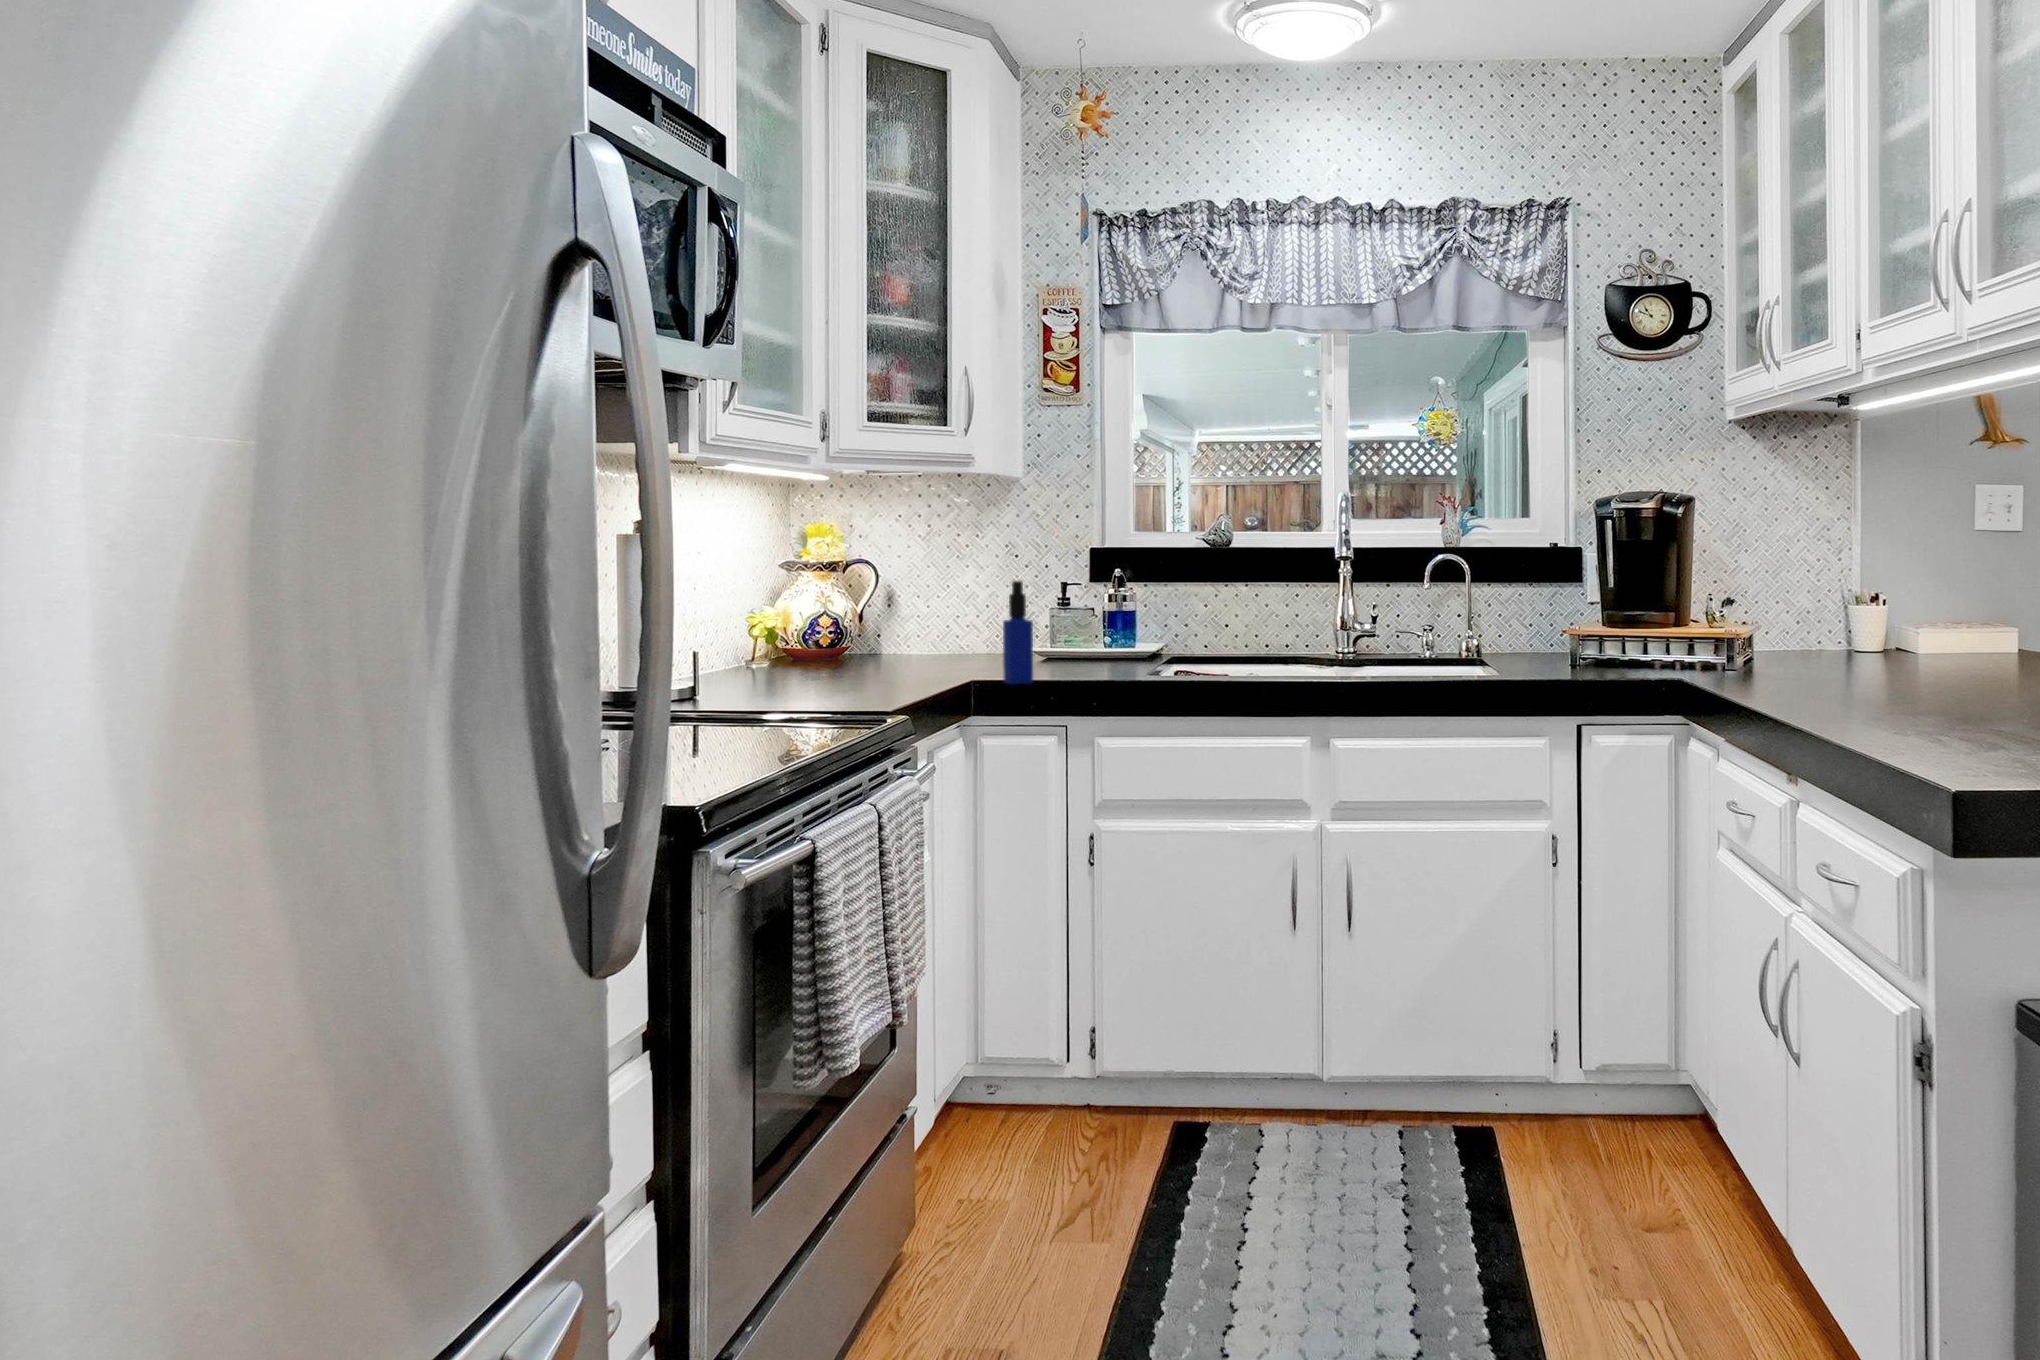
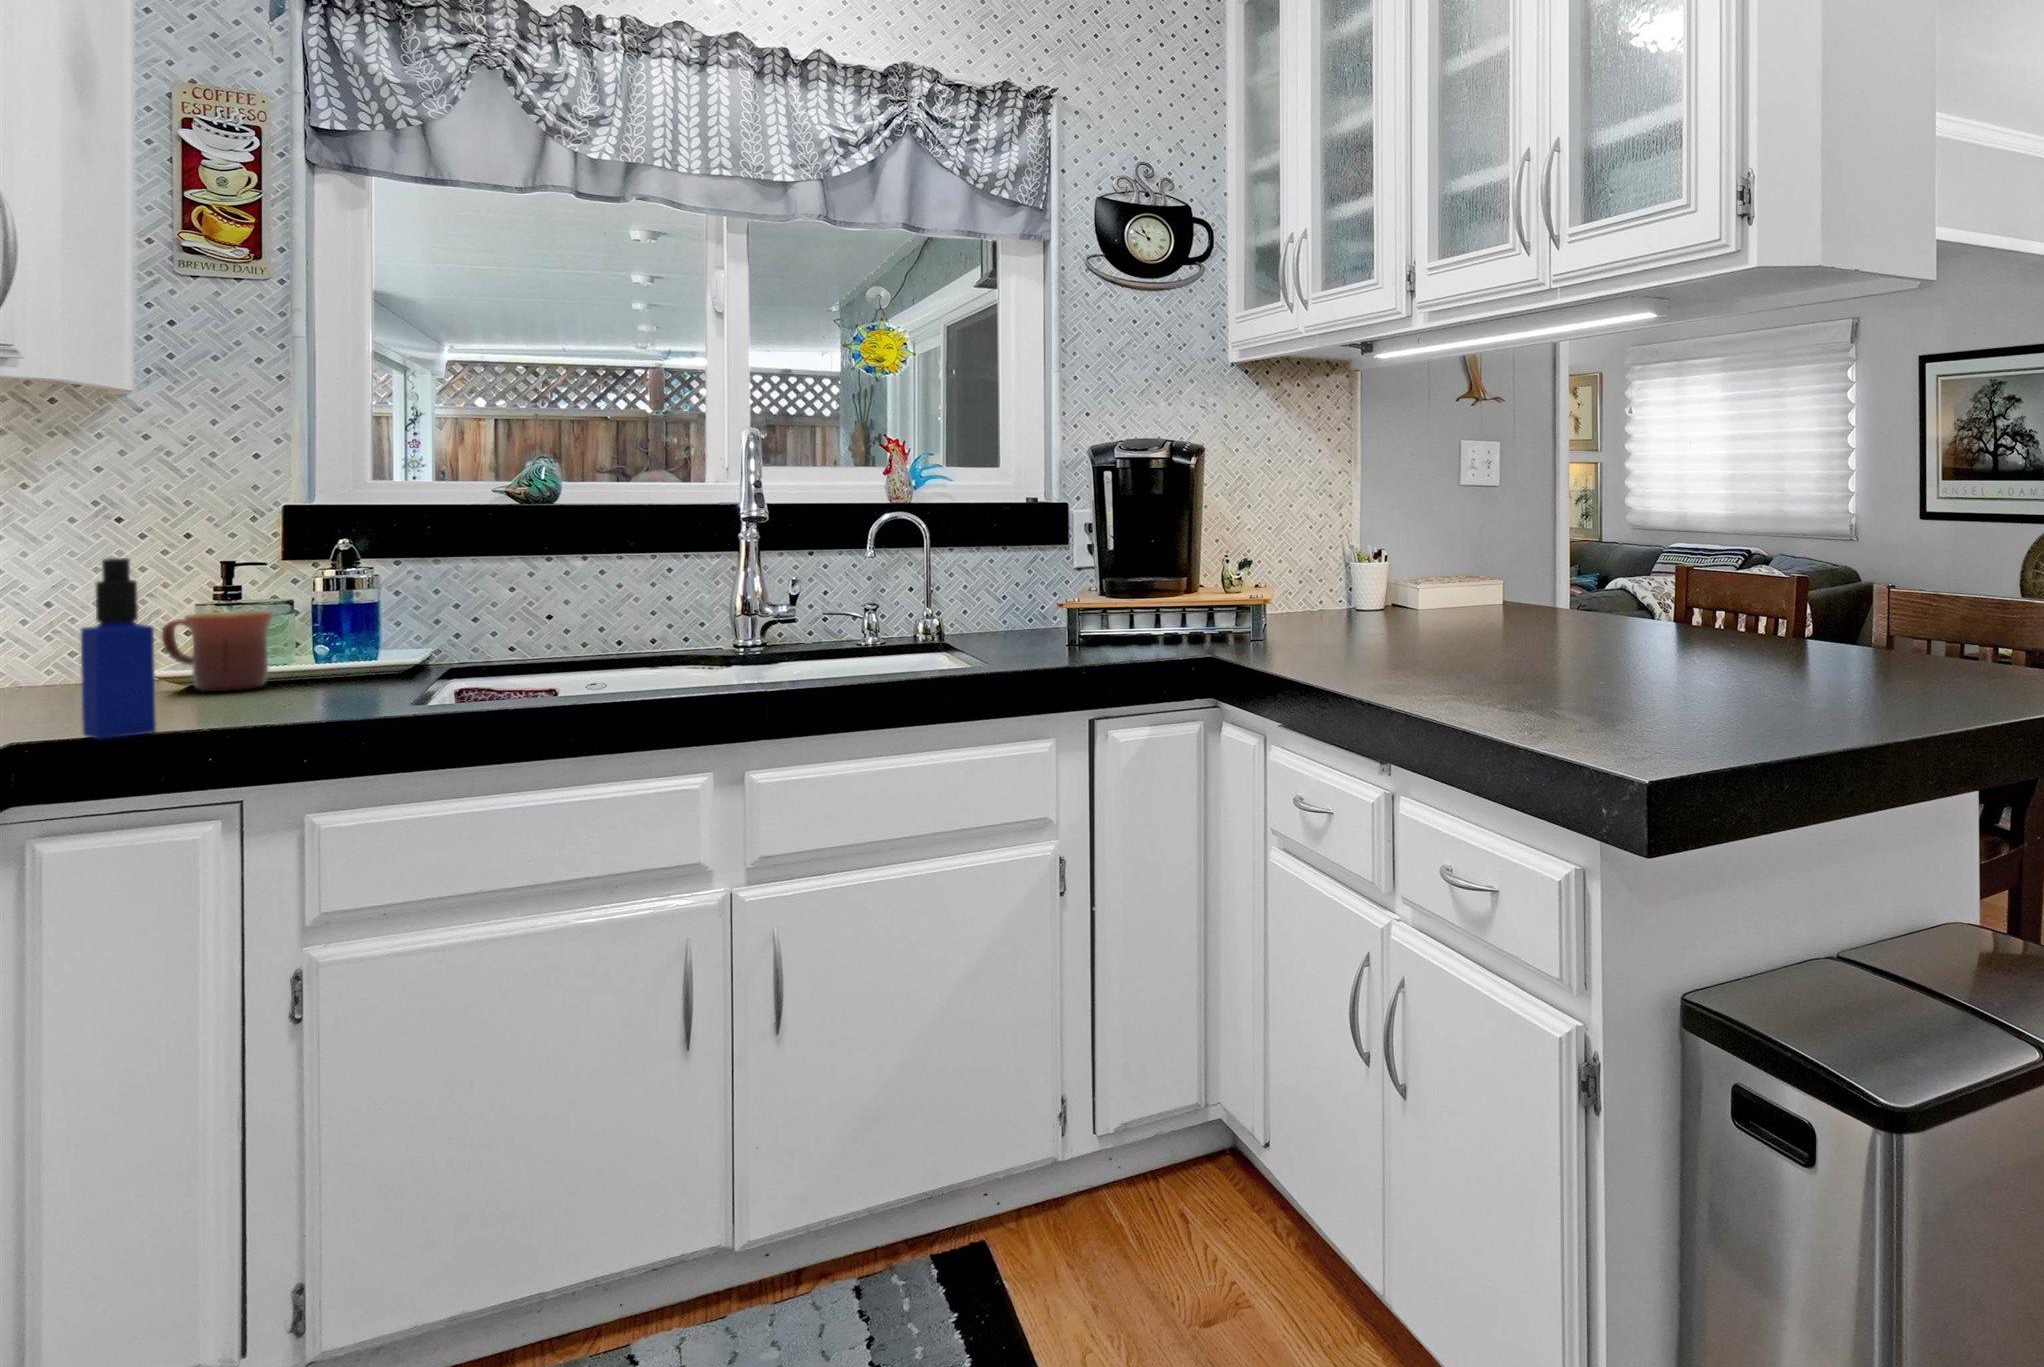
mug: none [1033,618,1083,666] -> present [162,611,273,691]

